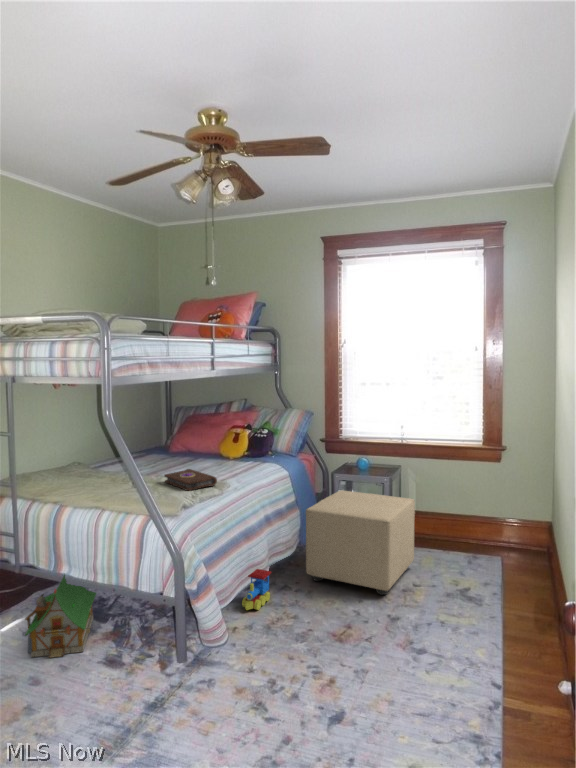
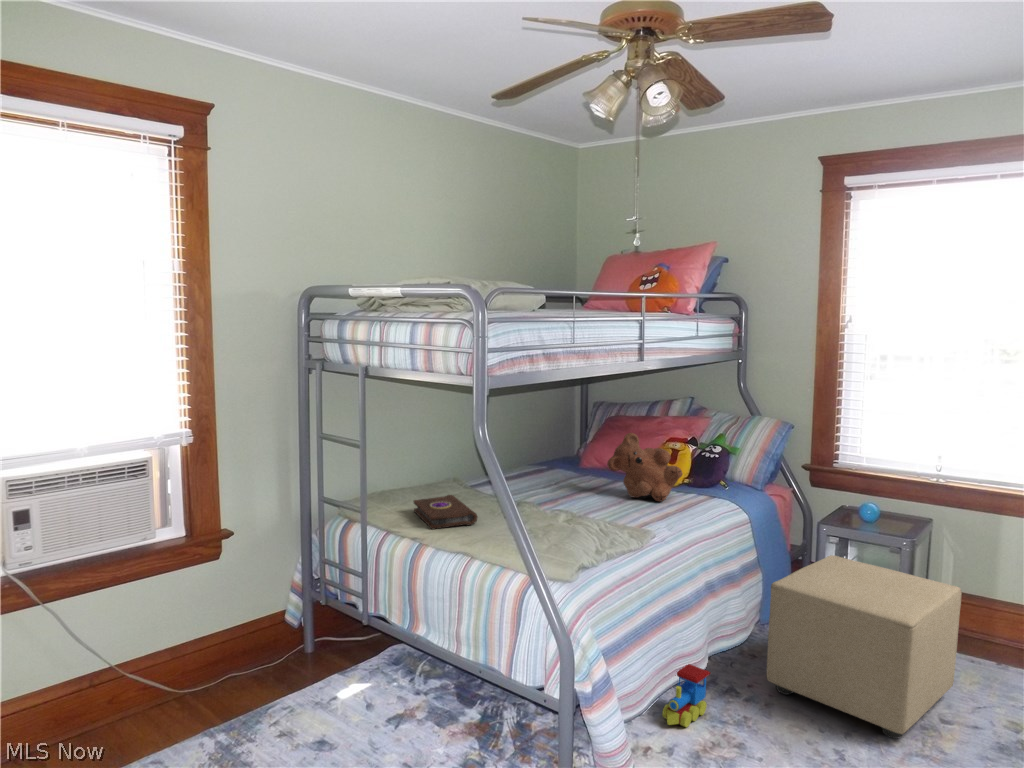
teddy bear: none [193,421,245,467] -> present [607,433,683,502]
book: present [164,469,217,491] -> present [414,495,478,529]
toy house: present [25,575,96,658] -> none [366,614,463,748]

